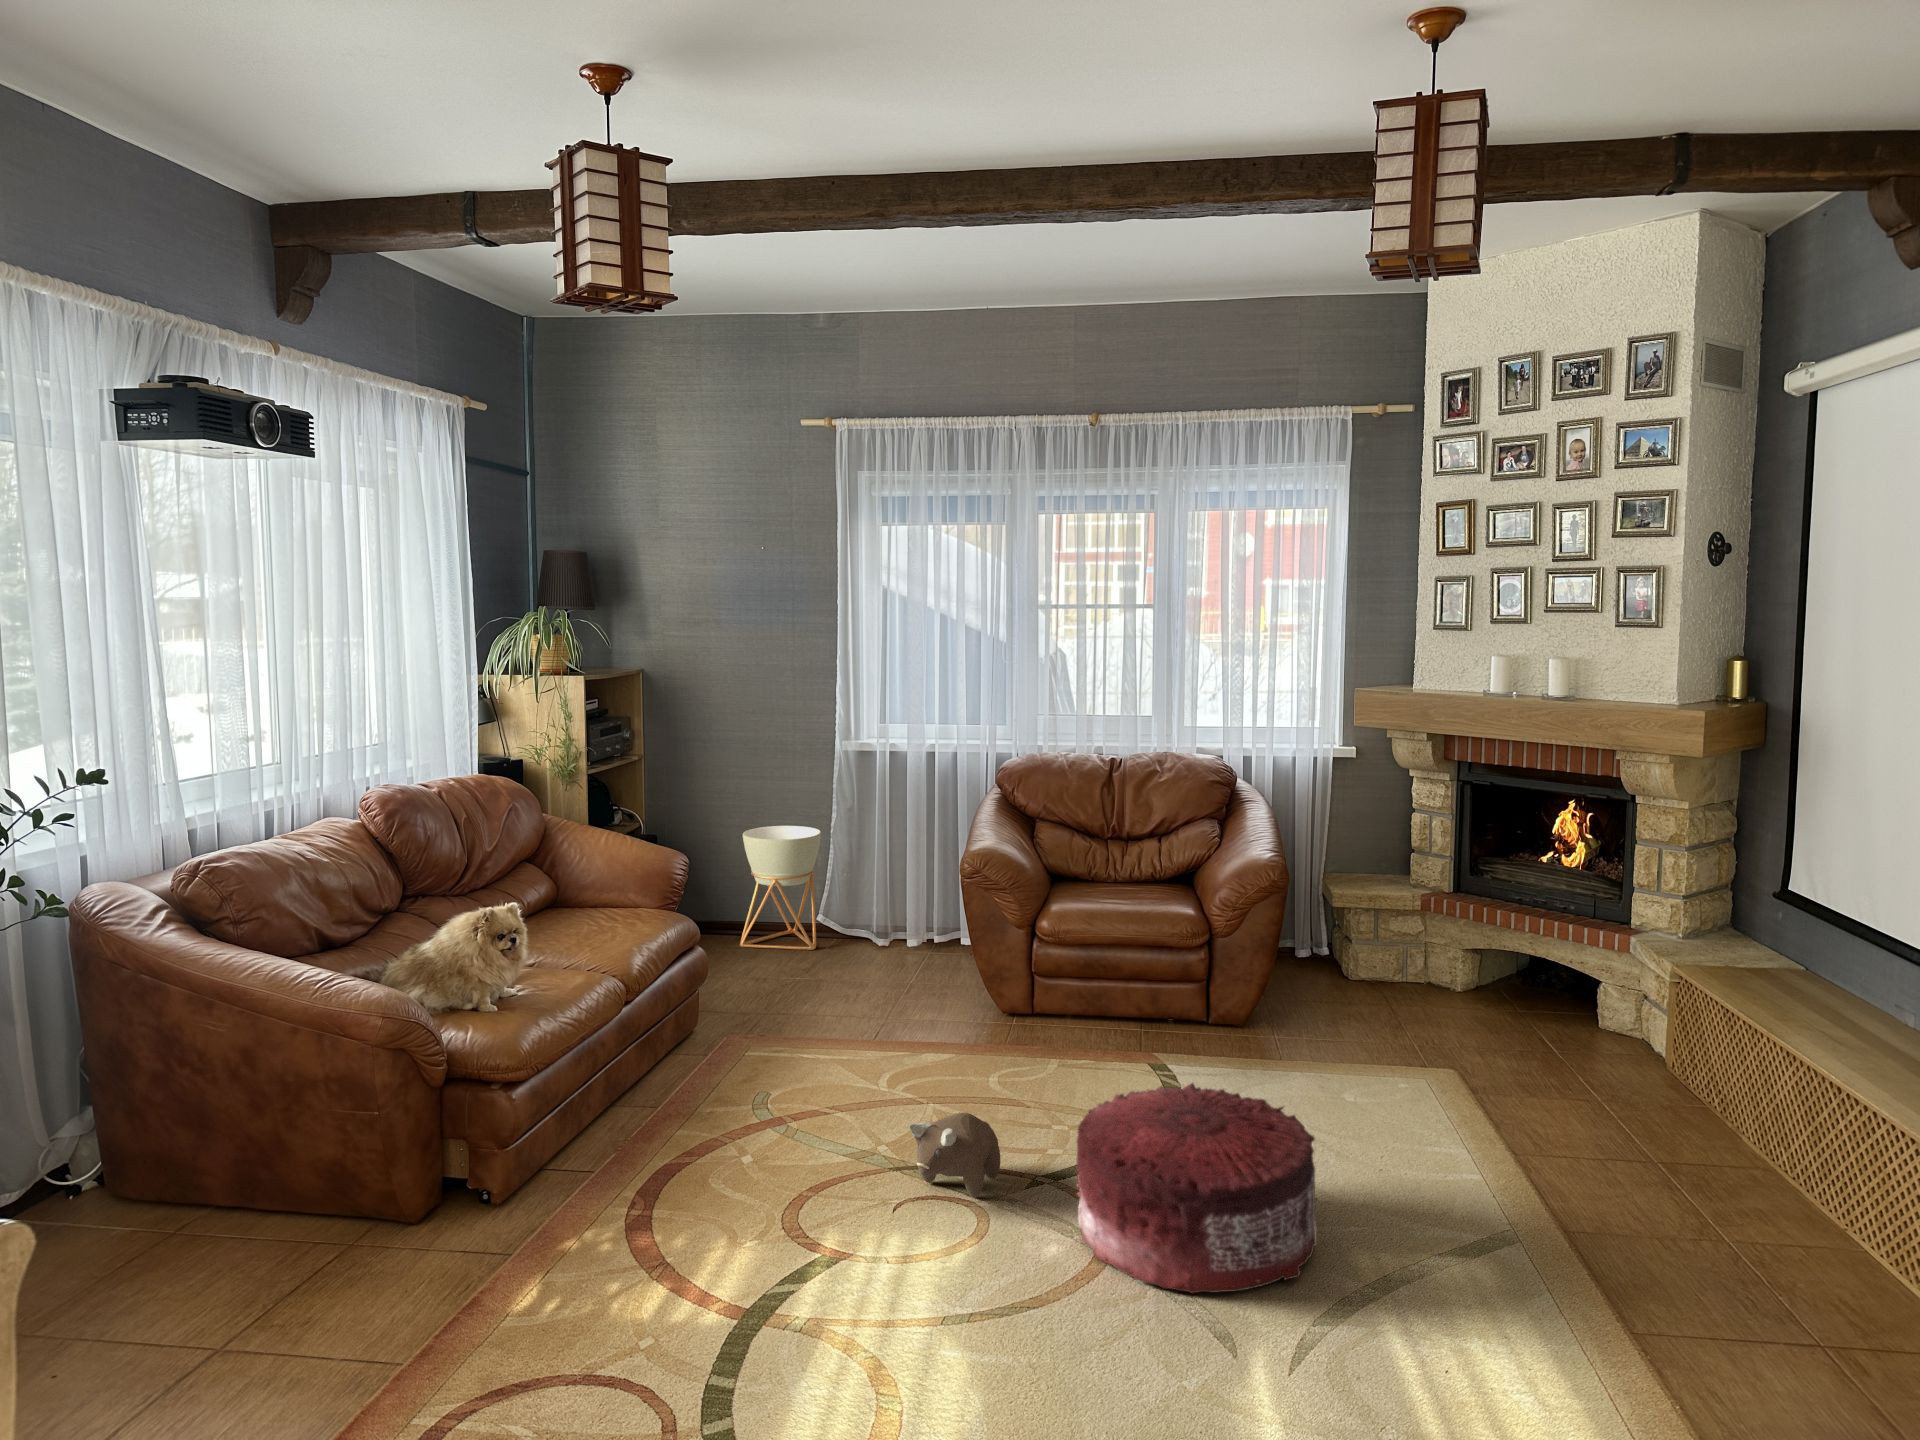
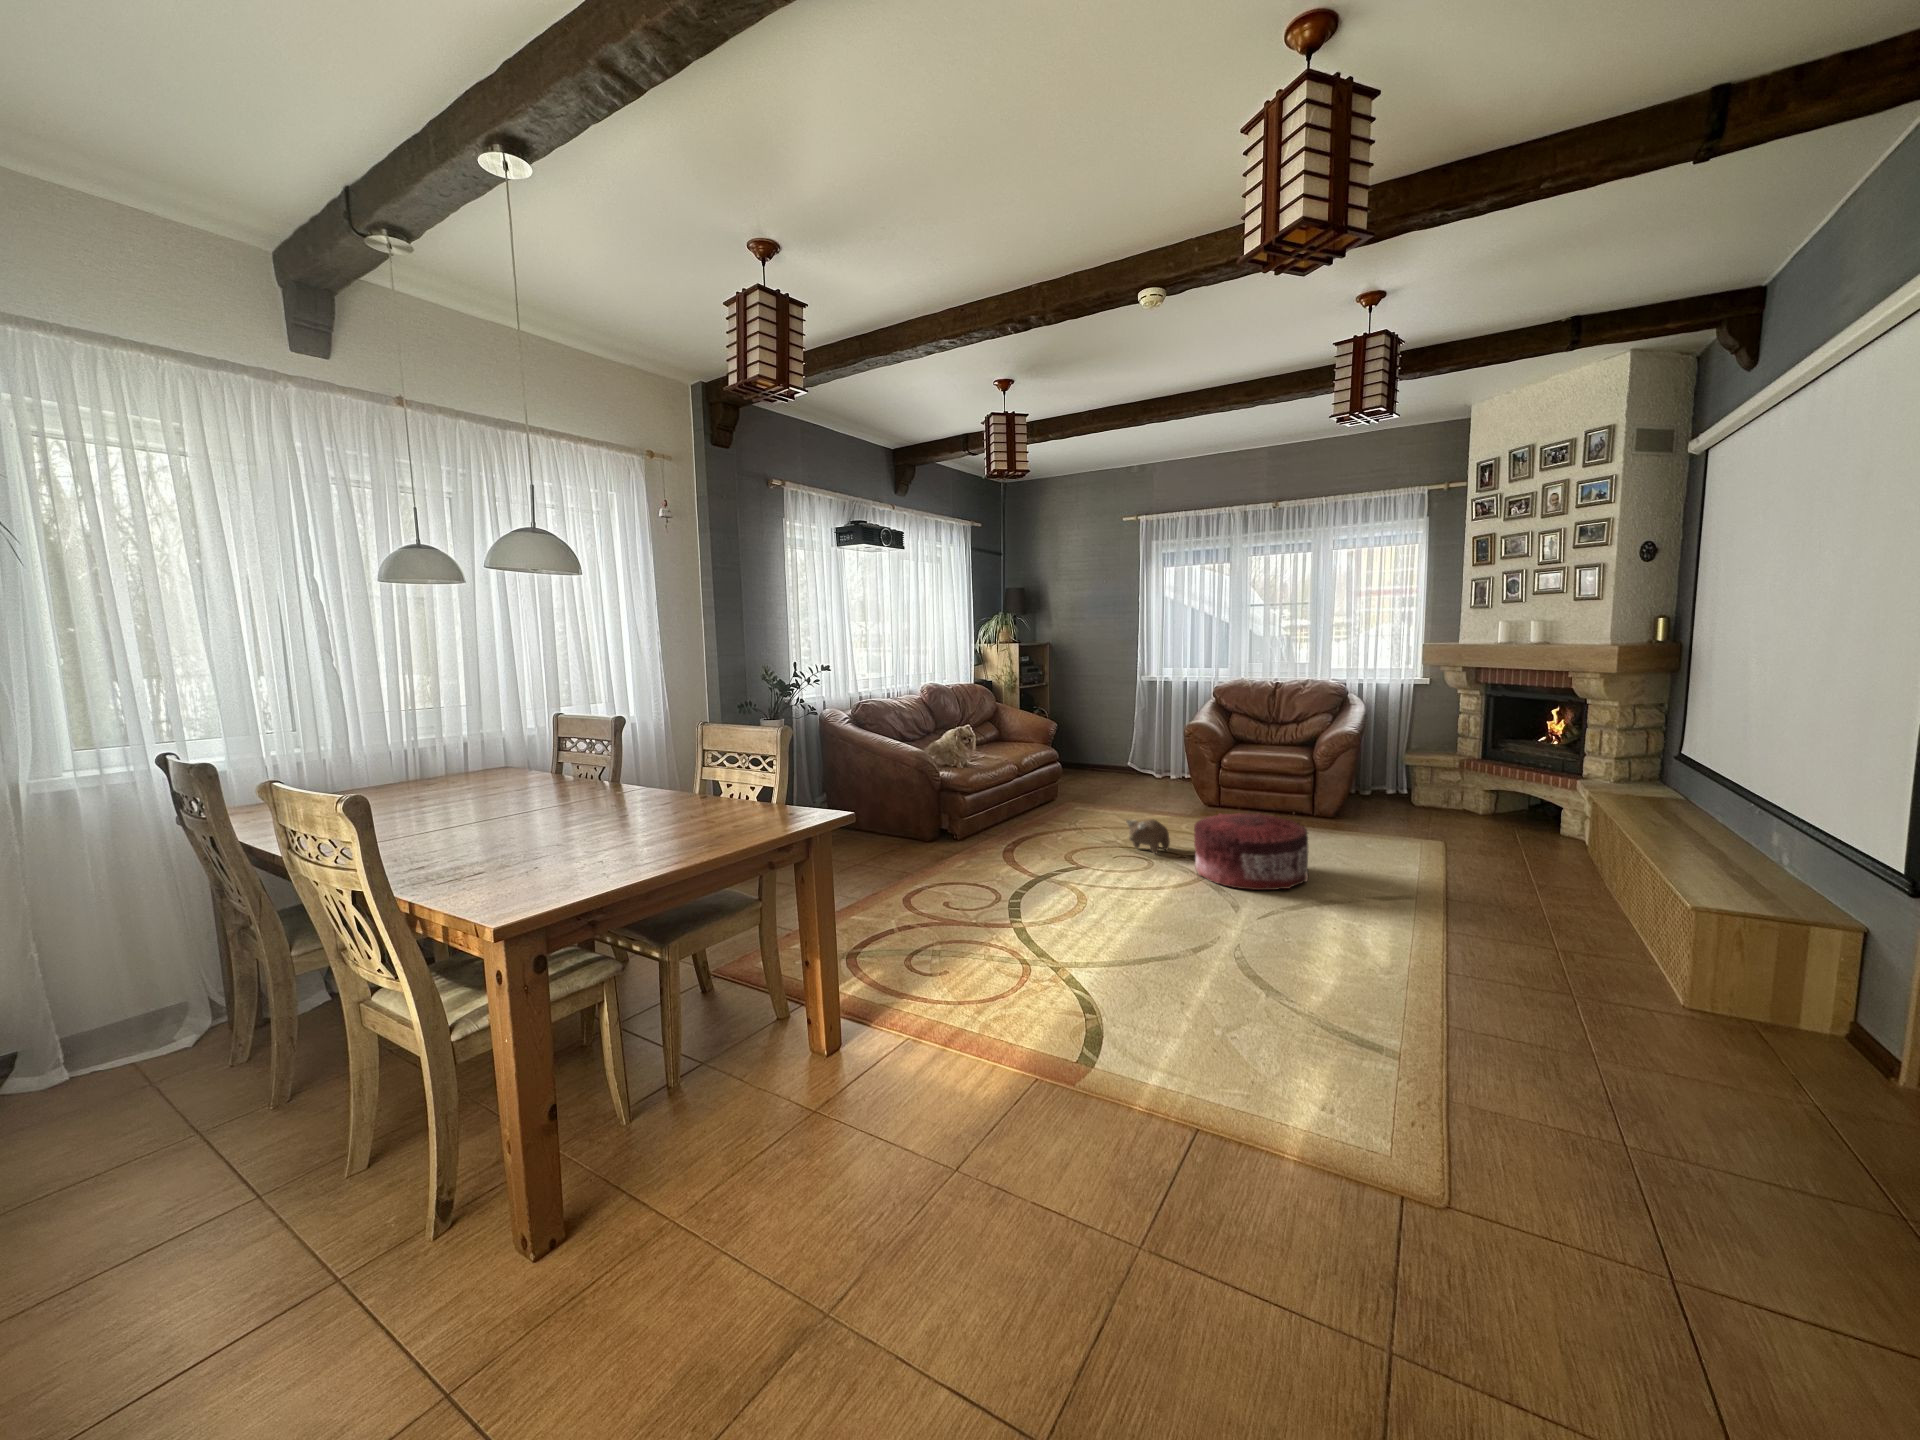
planter: present [740,826,821,950] -> none [1086,718,1127,777]

